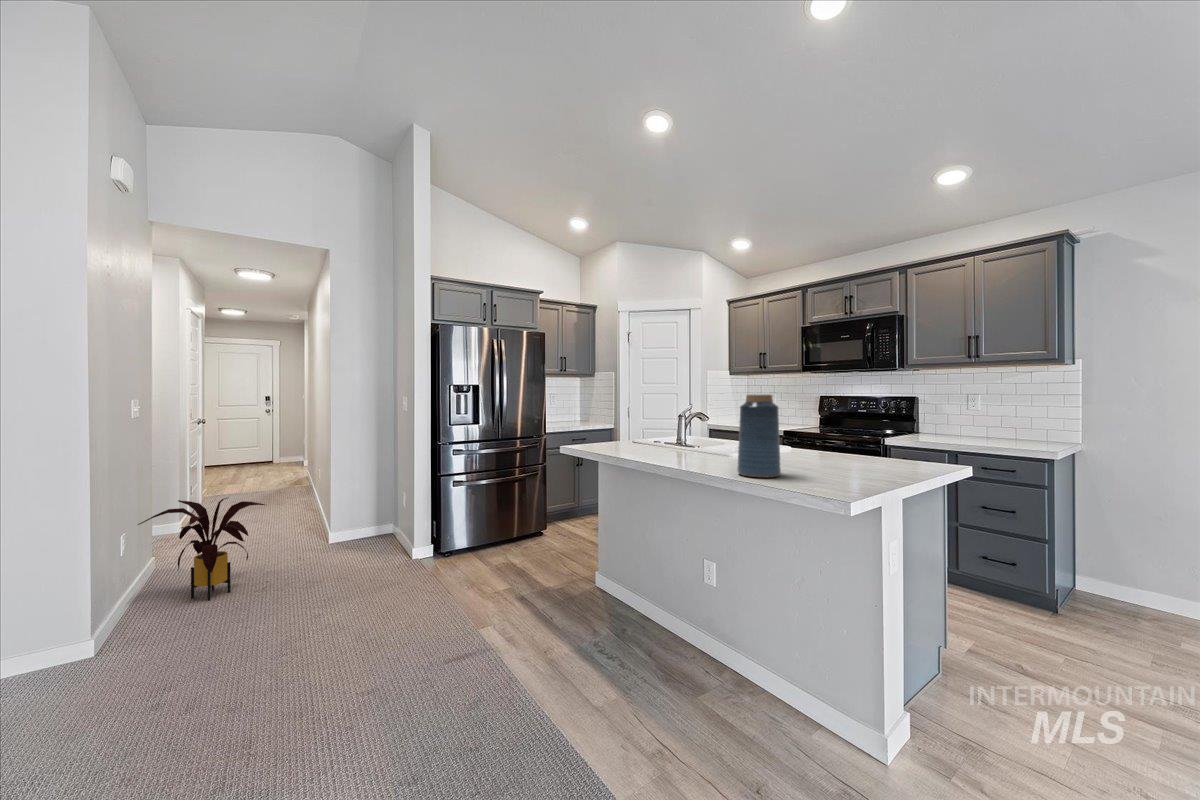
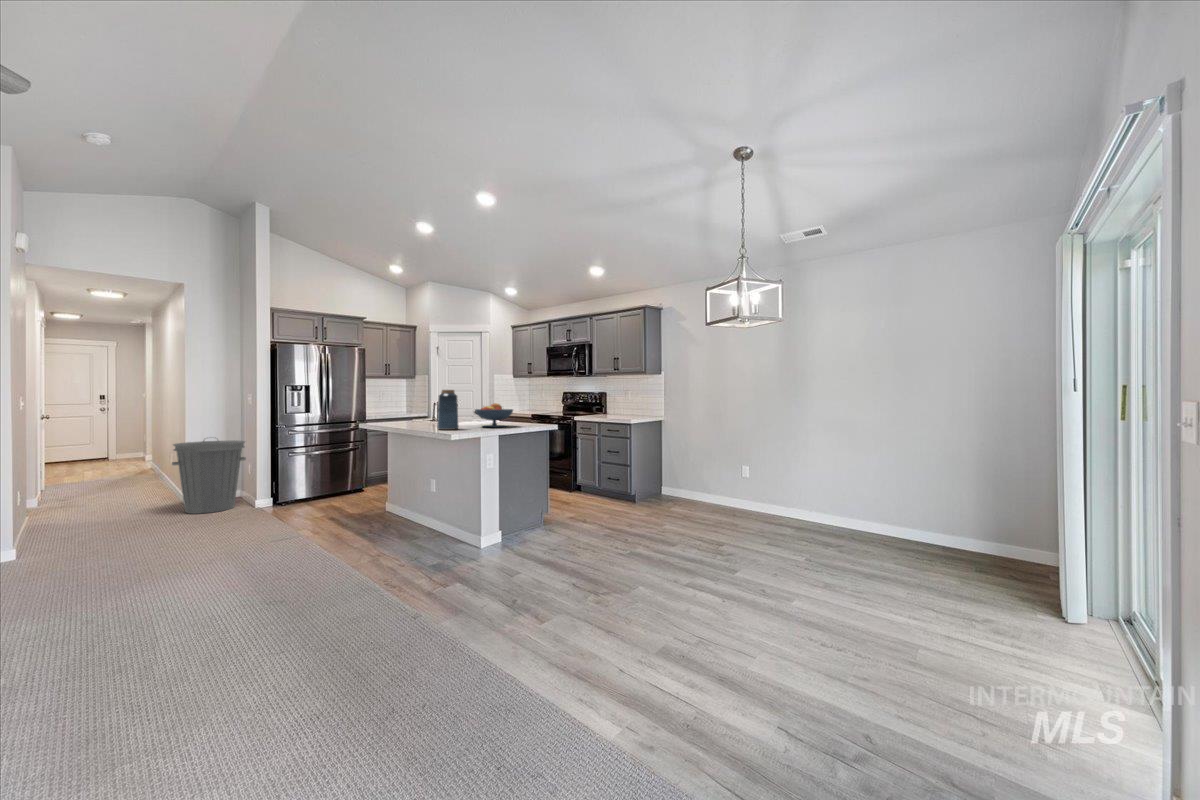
fruit bowl: none [794,420,877,471] -> present [476,403,513,427]
trash can: none [311,457,400,564] -> present [172,440,246,514]
house plant: present [138,498,265,601] -> none [35,464,138,535]

